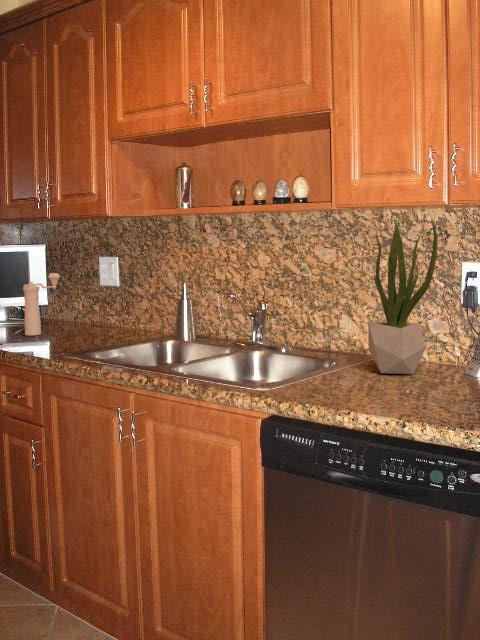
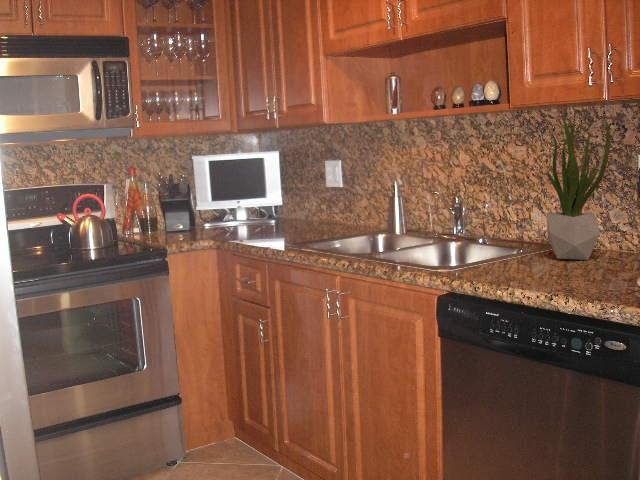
pepper mill: present [23,273,60,336] -> none [258,176,290,231]

